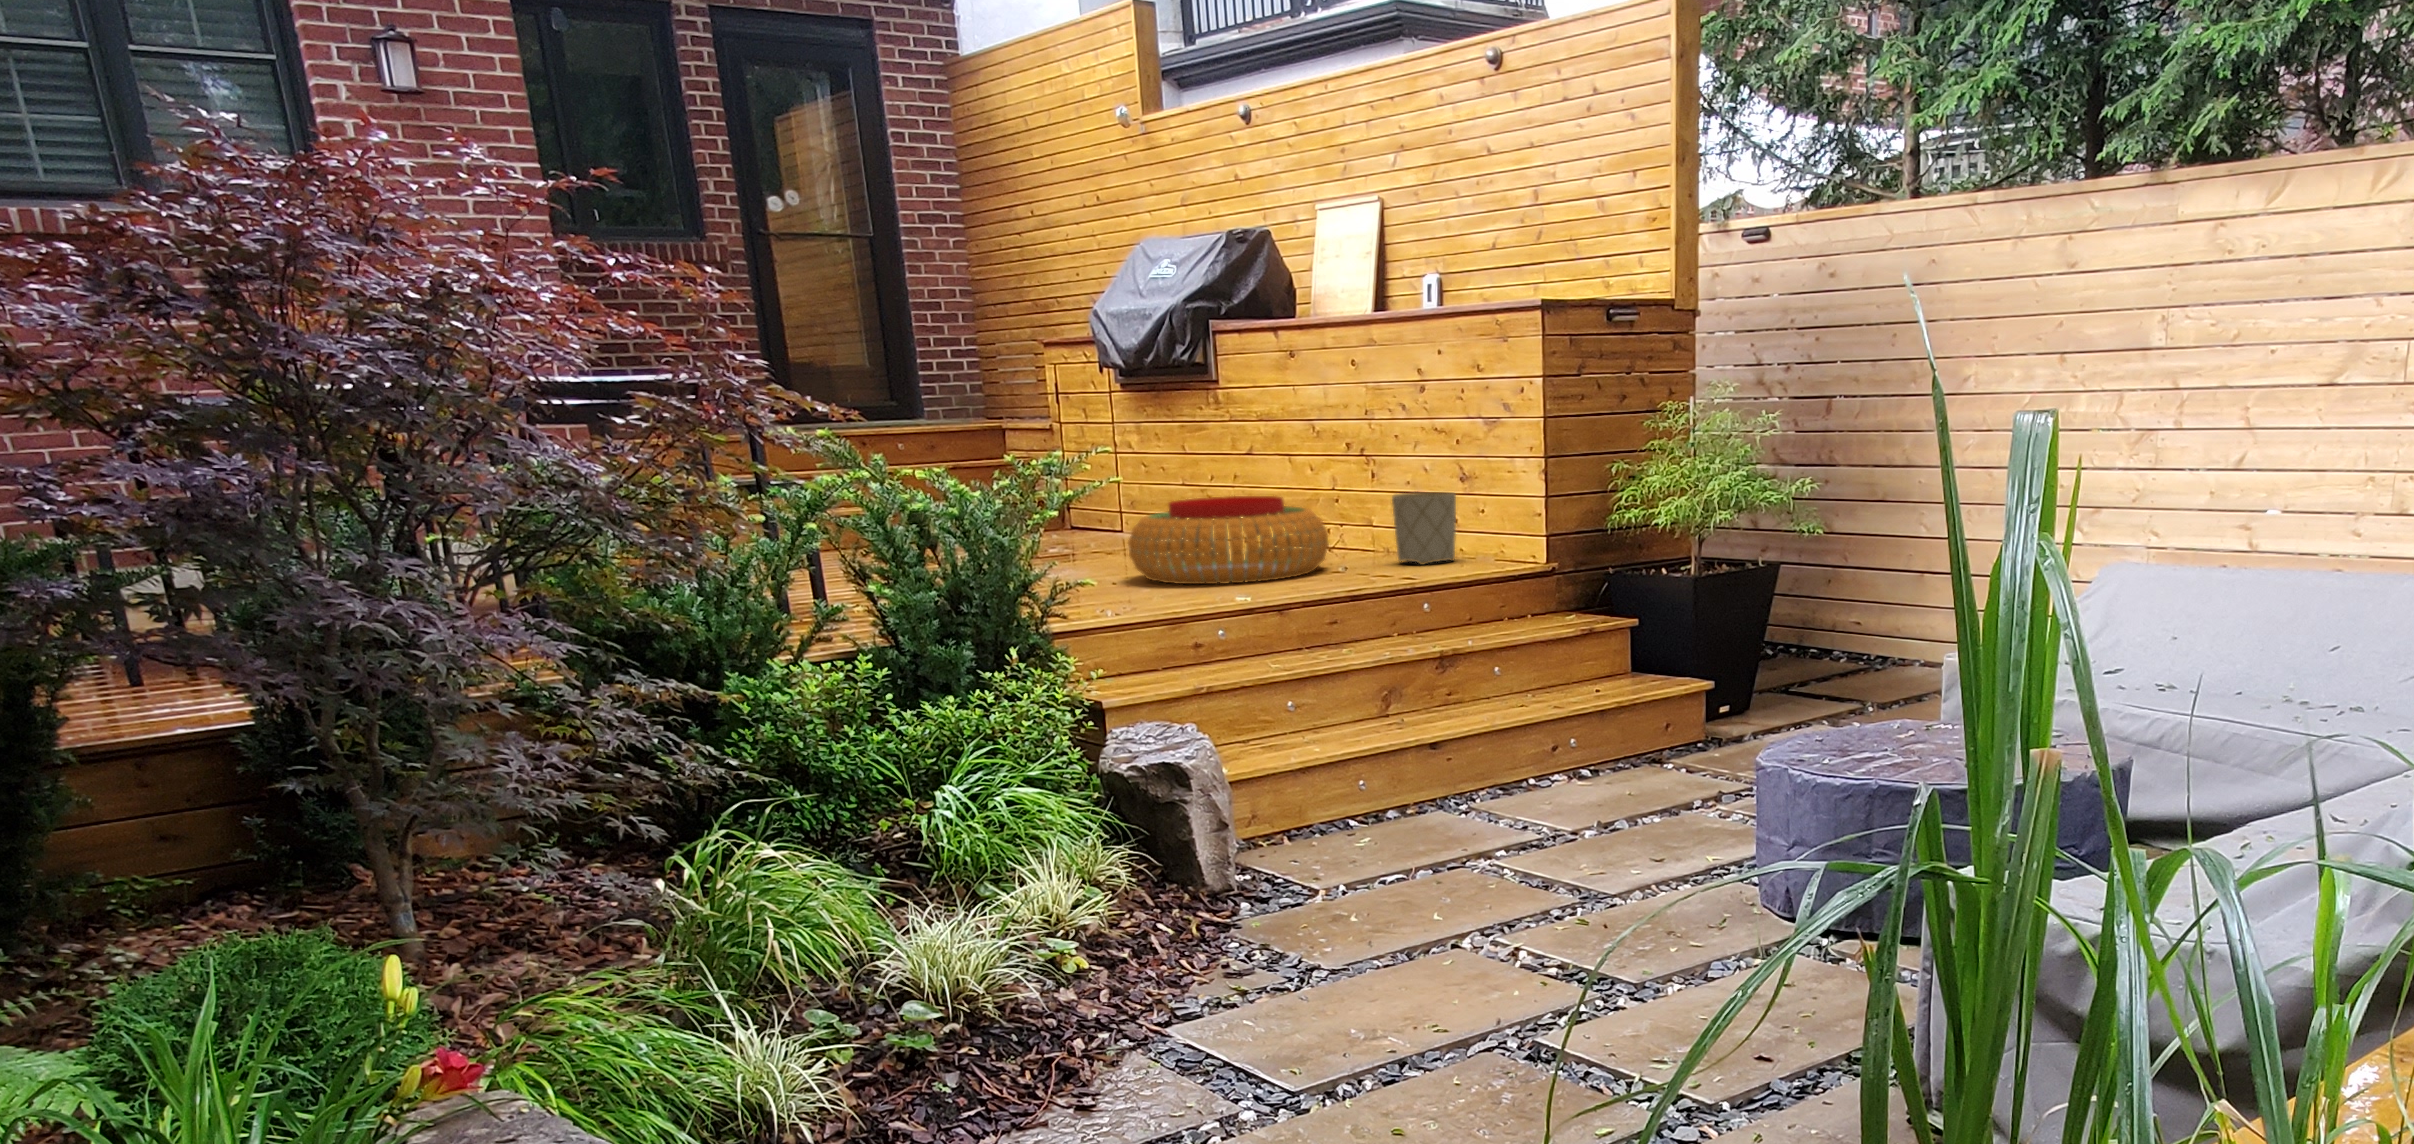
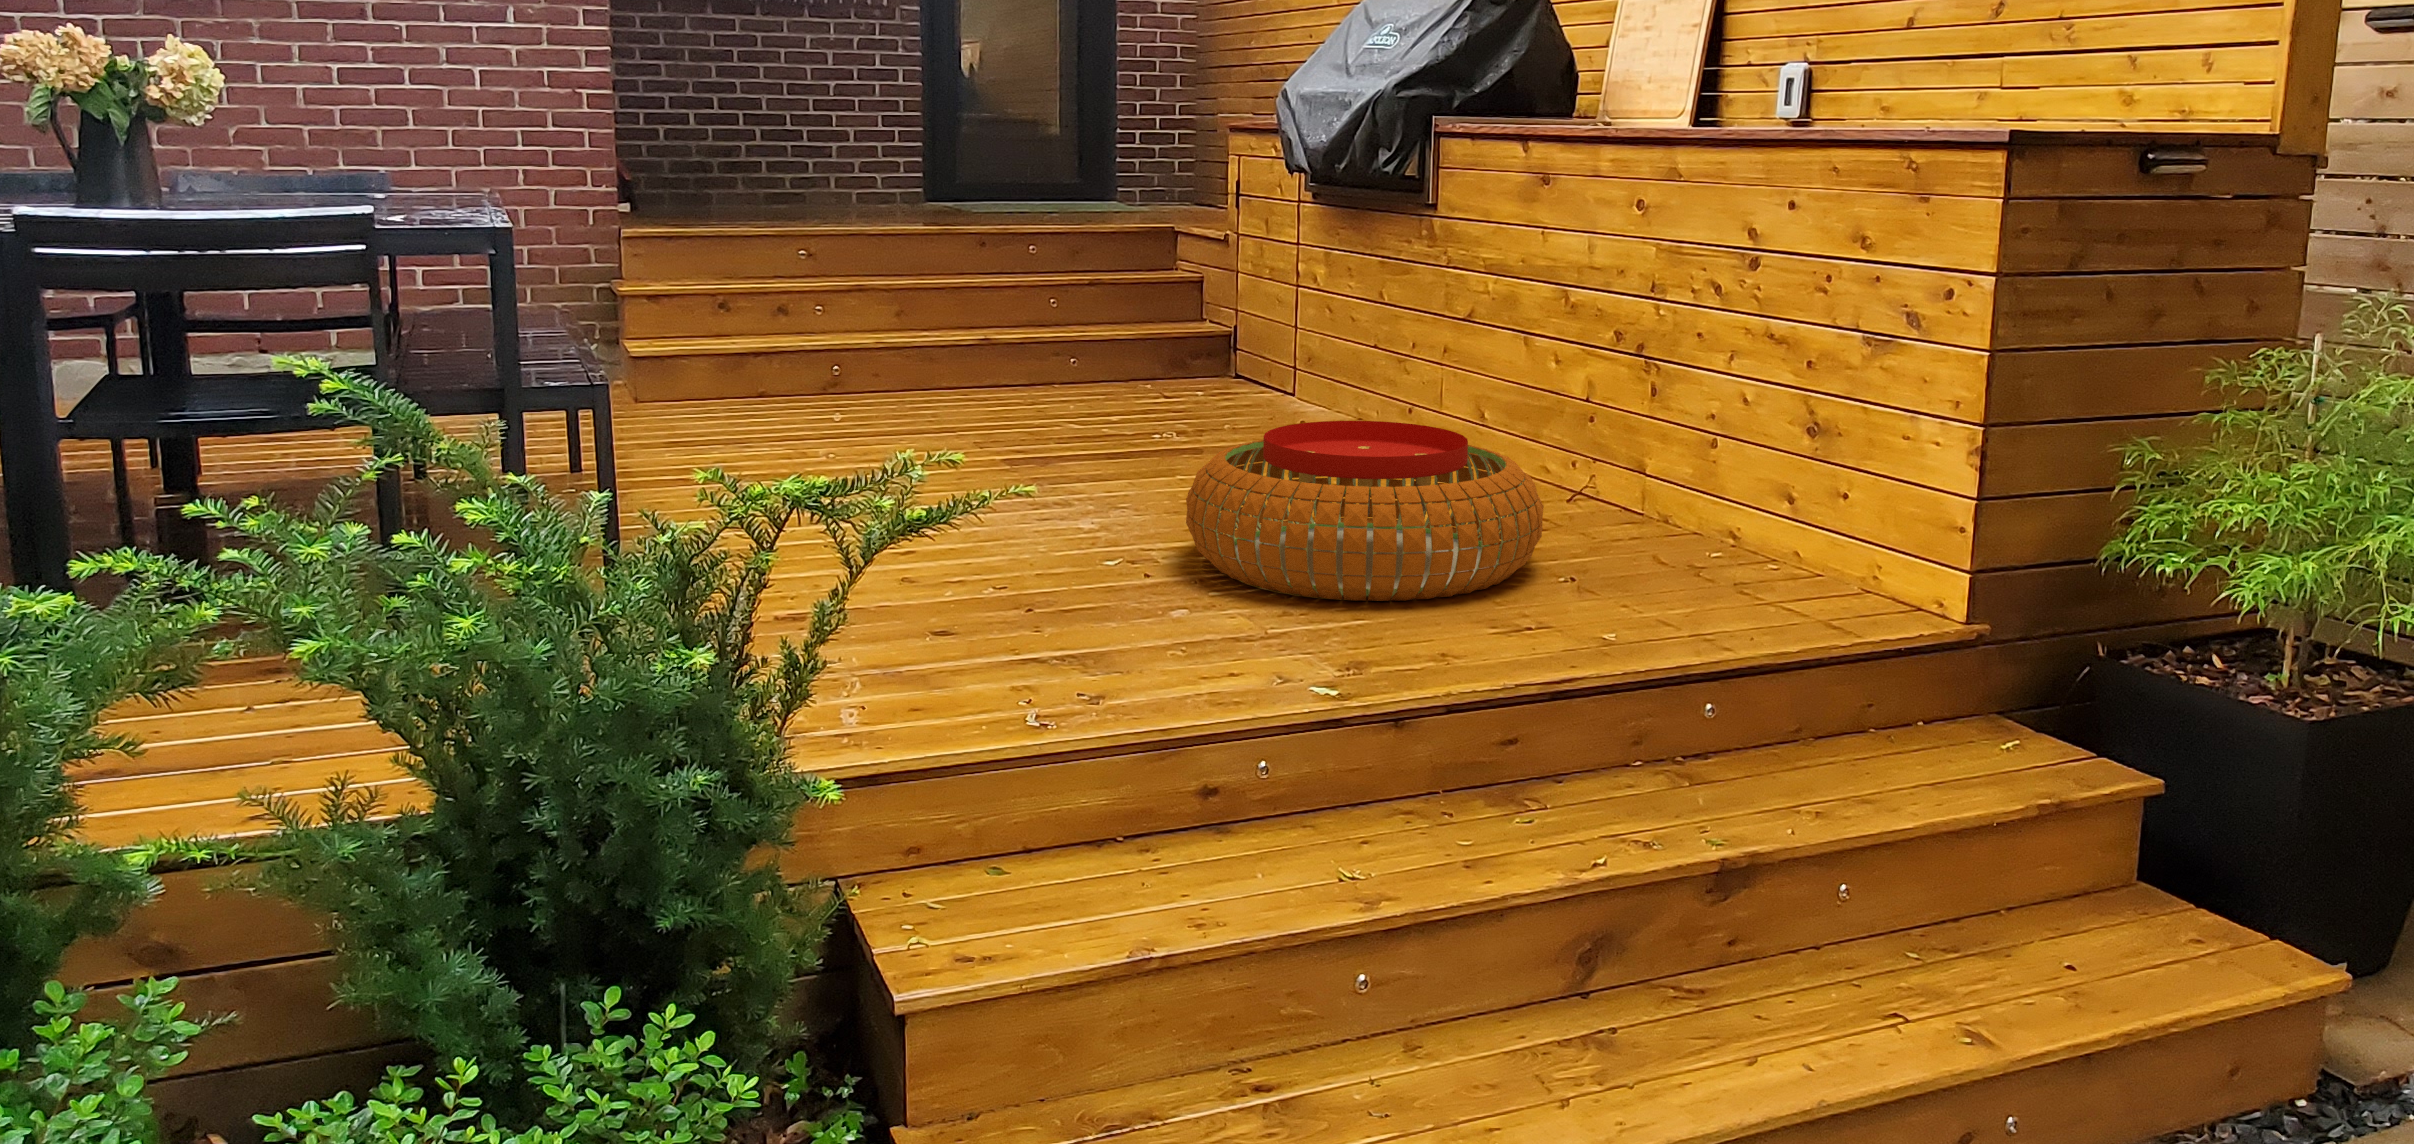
planter: present [1392,492,1456,565] -> none [1670,447,1793,589]

